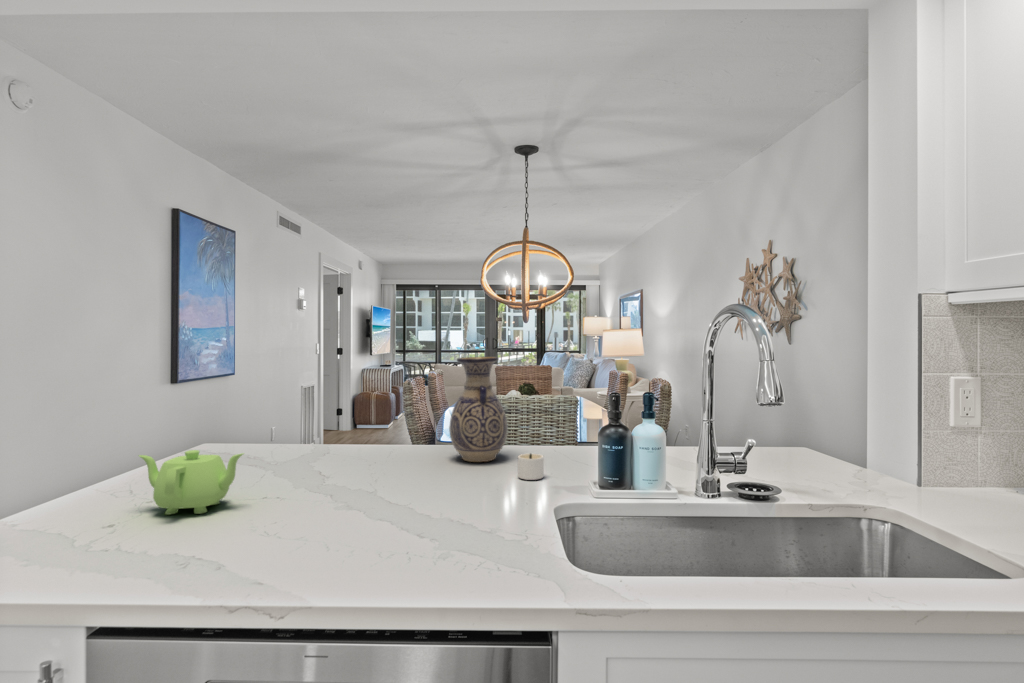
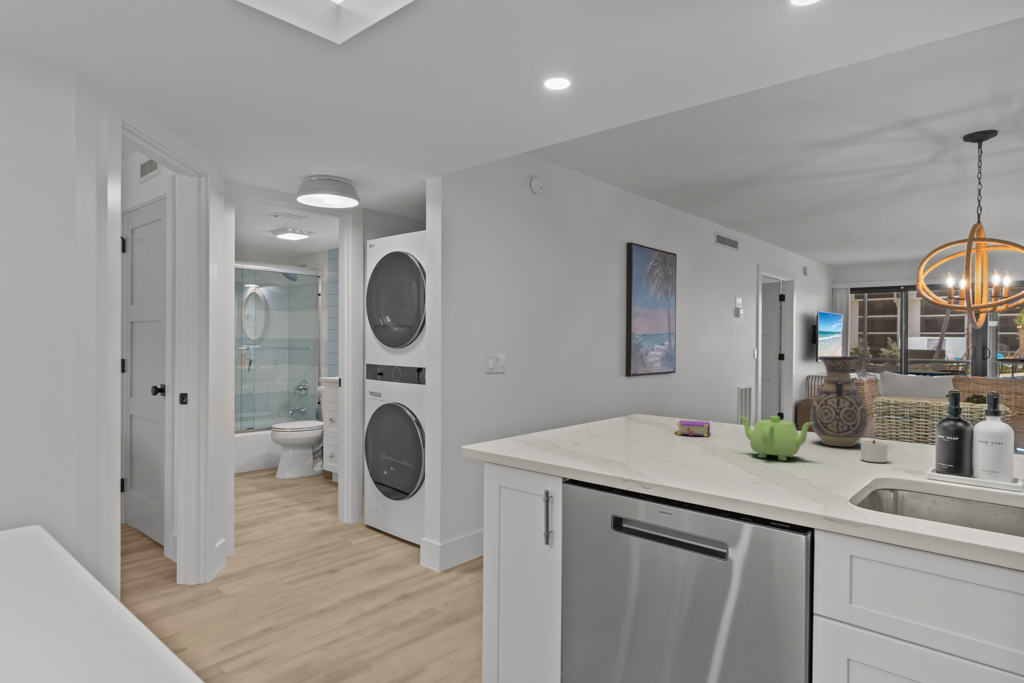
teapot: present [139,450,244,515] -> present [739,416,814,461]
book: none [258,451,355,482] -> present [676,420,710,436]

